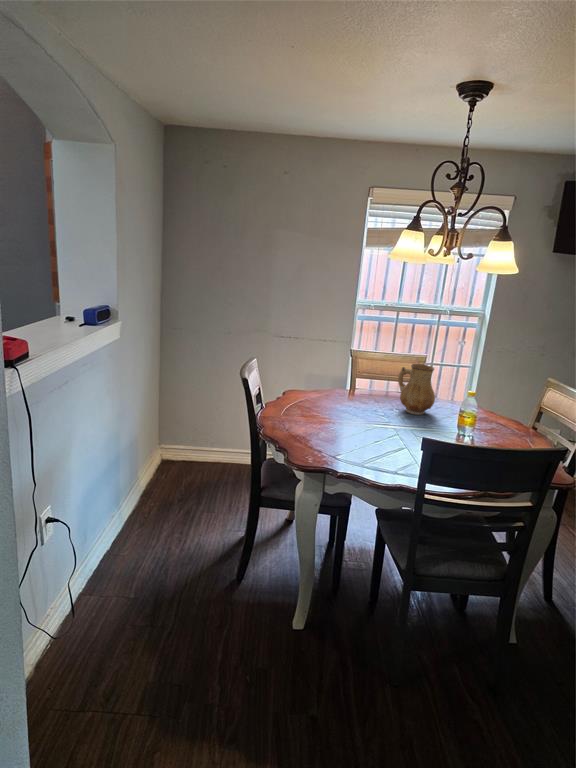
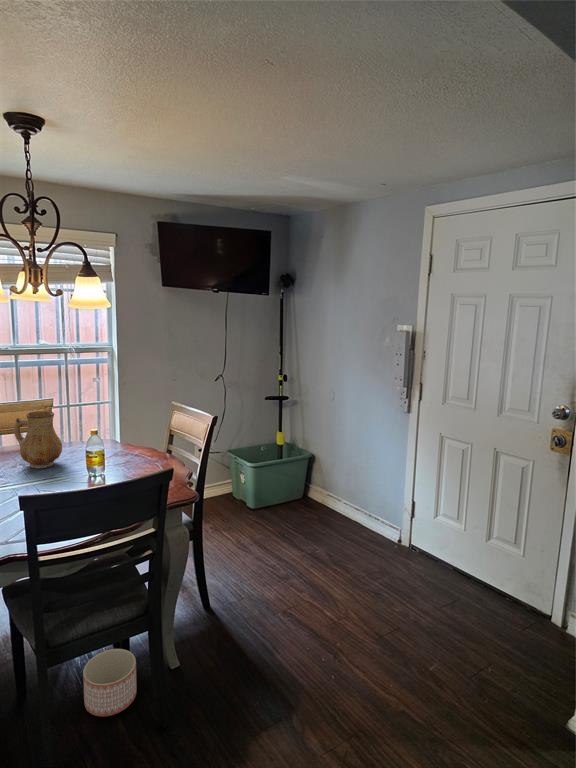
planter: none [423,593,476,654] -> present [83,649,137,717]

